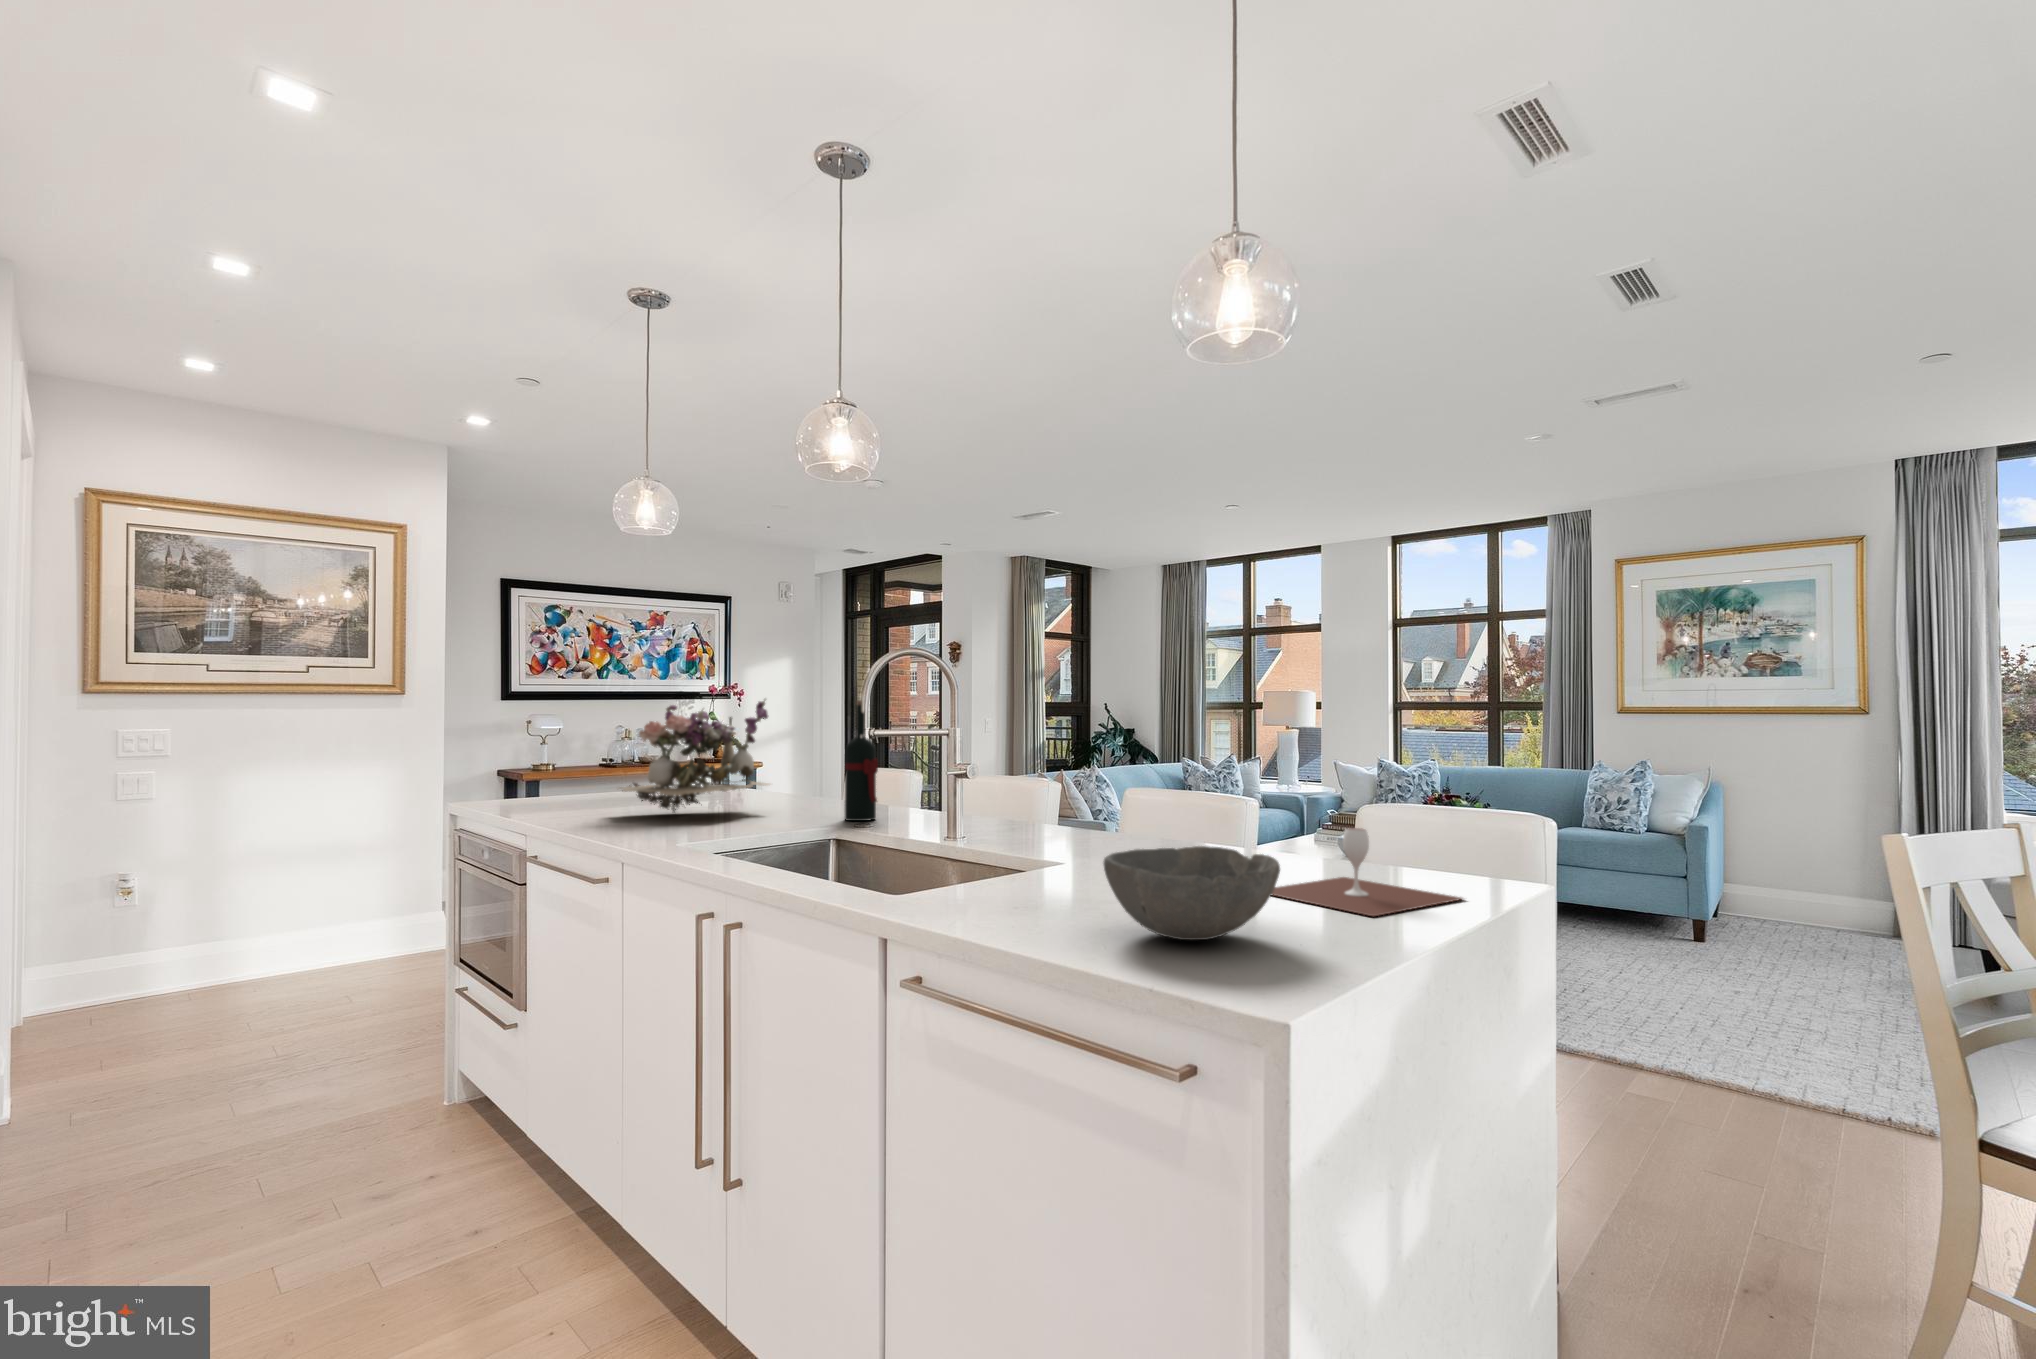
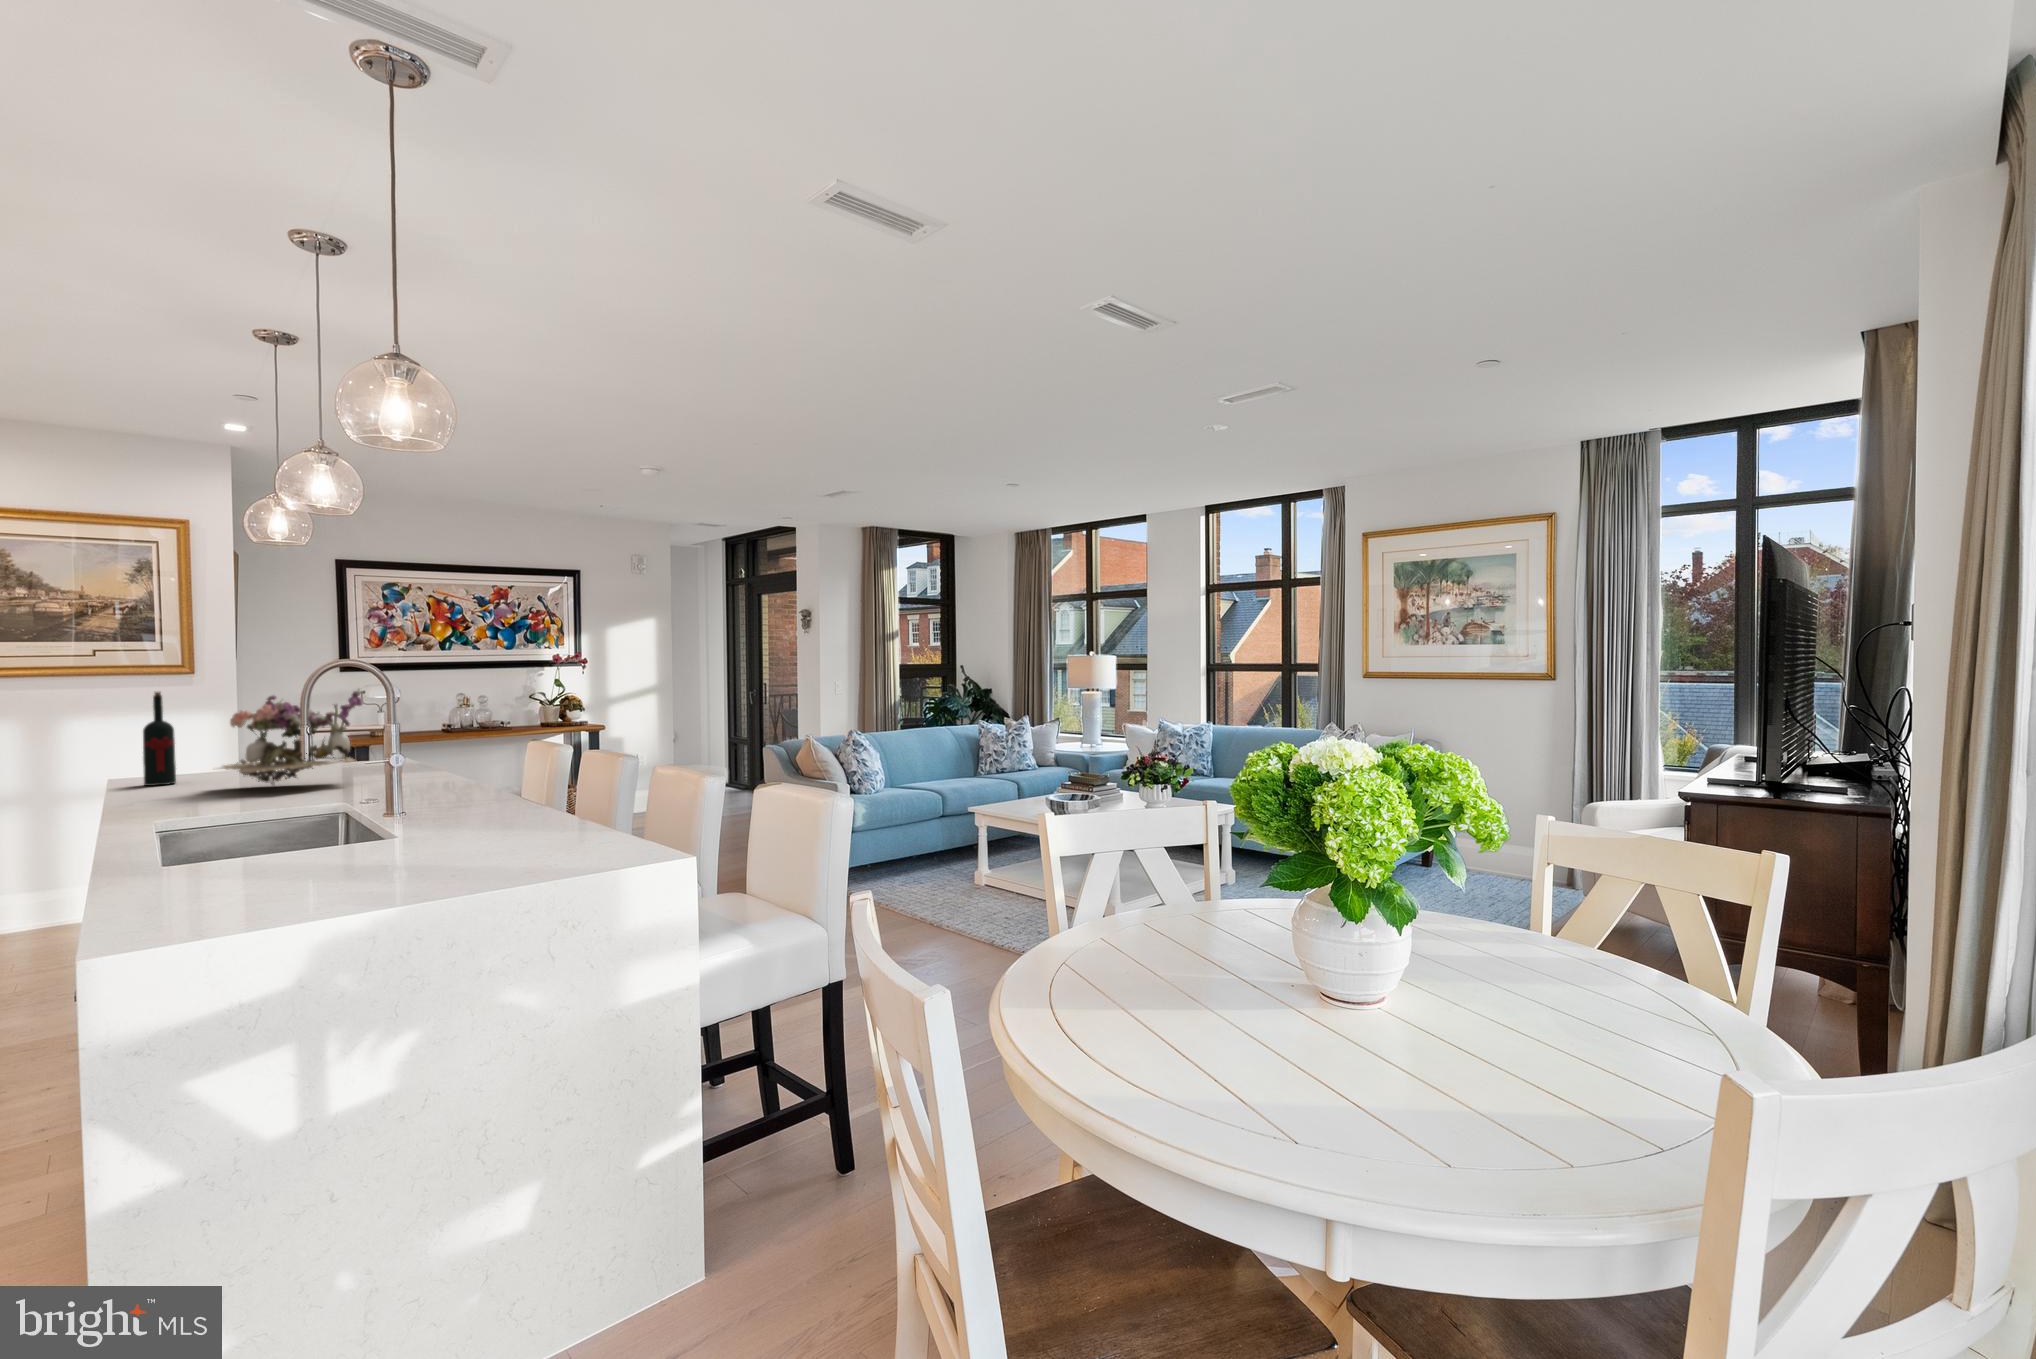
wine bottle: present [845,700,878,821] -> present [143,692,176,786]
wine glass: present [1272,828,1463,916] -> none [480,806,613,872]
bowl: present [1103,846,1280,940] -> none [217,823,365,890]

